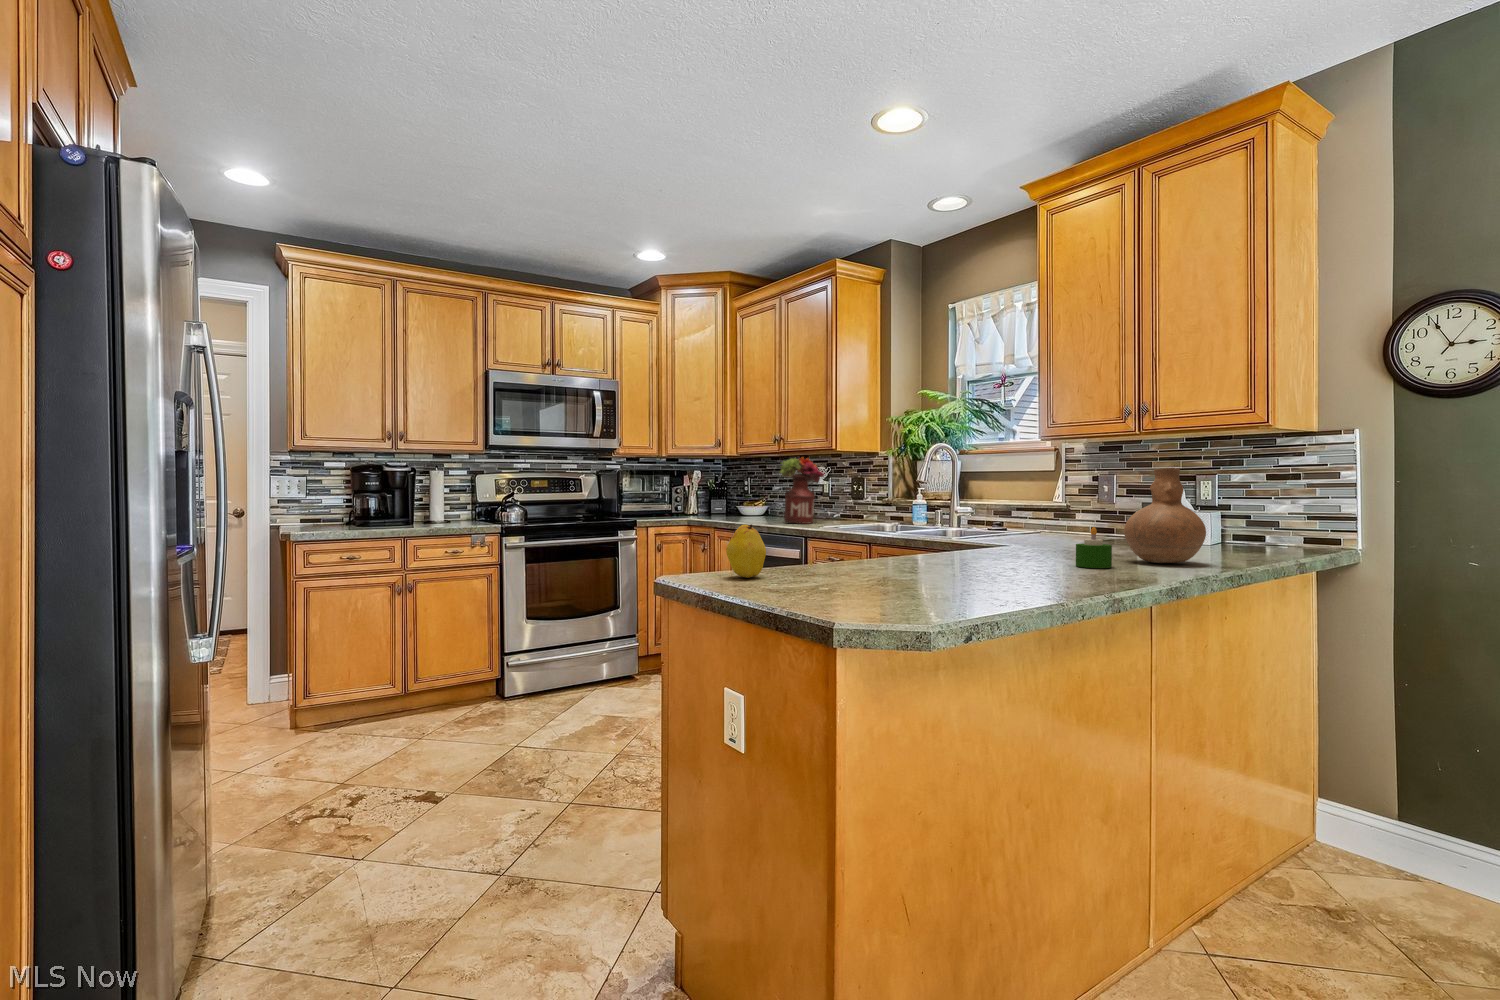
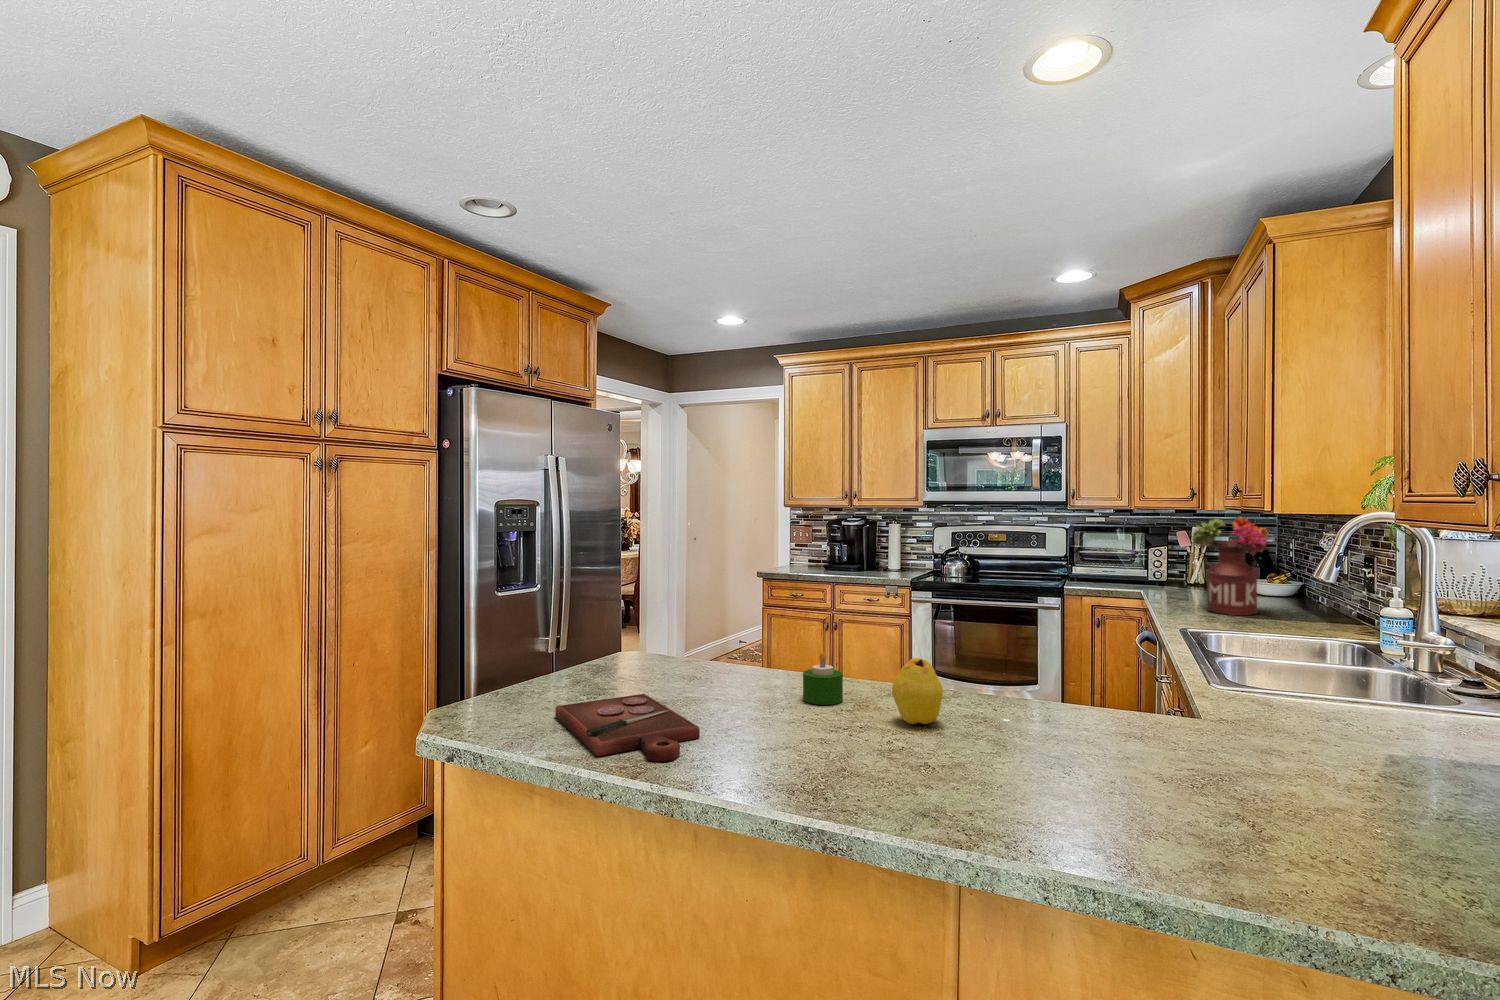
vase: present [1124,468,1206,563] -> none [1101,625,1274,832]
fruit: present [726,524,766,578] -> present [892,658,943,724]
candle: present [1076,527,1112,568] -> present [803,652,843,705]
cutting board: none [846,572,1023,596] -> present [555,694,700,762]

